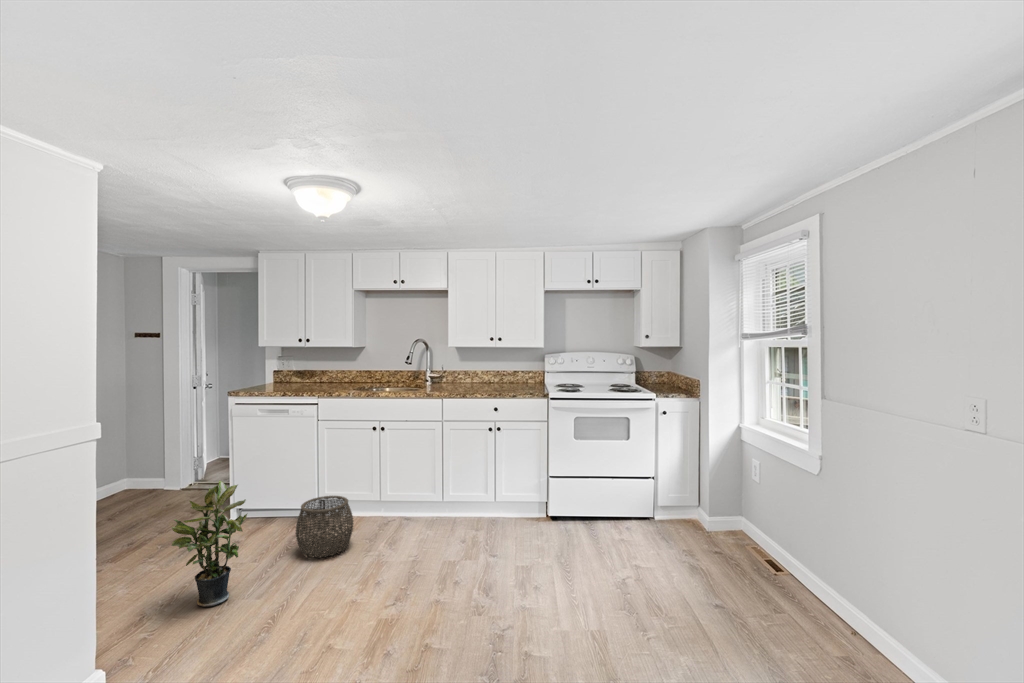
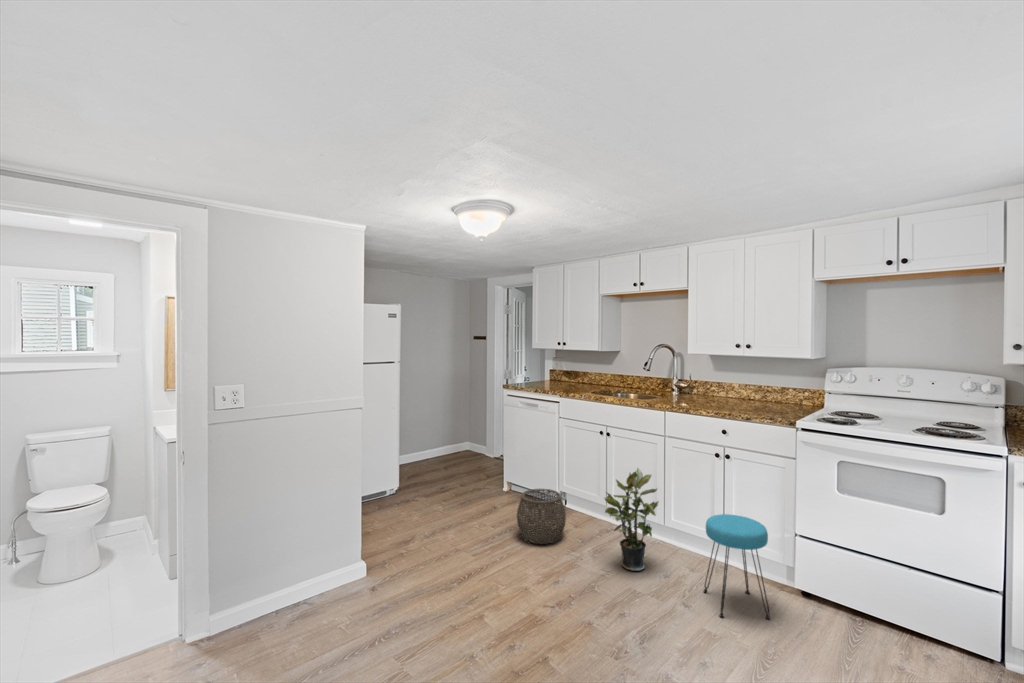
stool: none [498,472,550,554] -> present [704,514,770,619]
potted plant: present [172,481,247,607] -> present [605,468,658,571]

